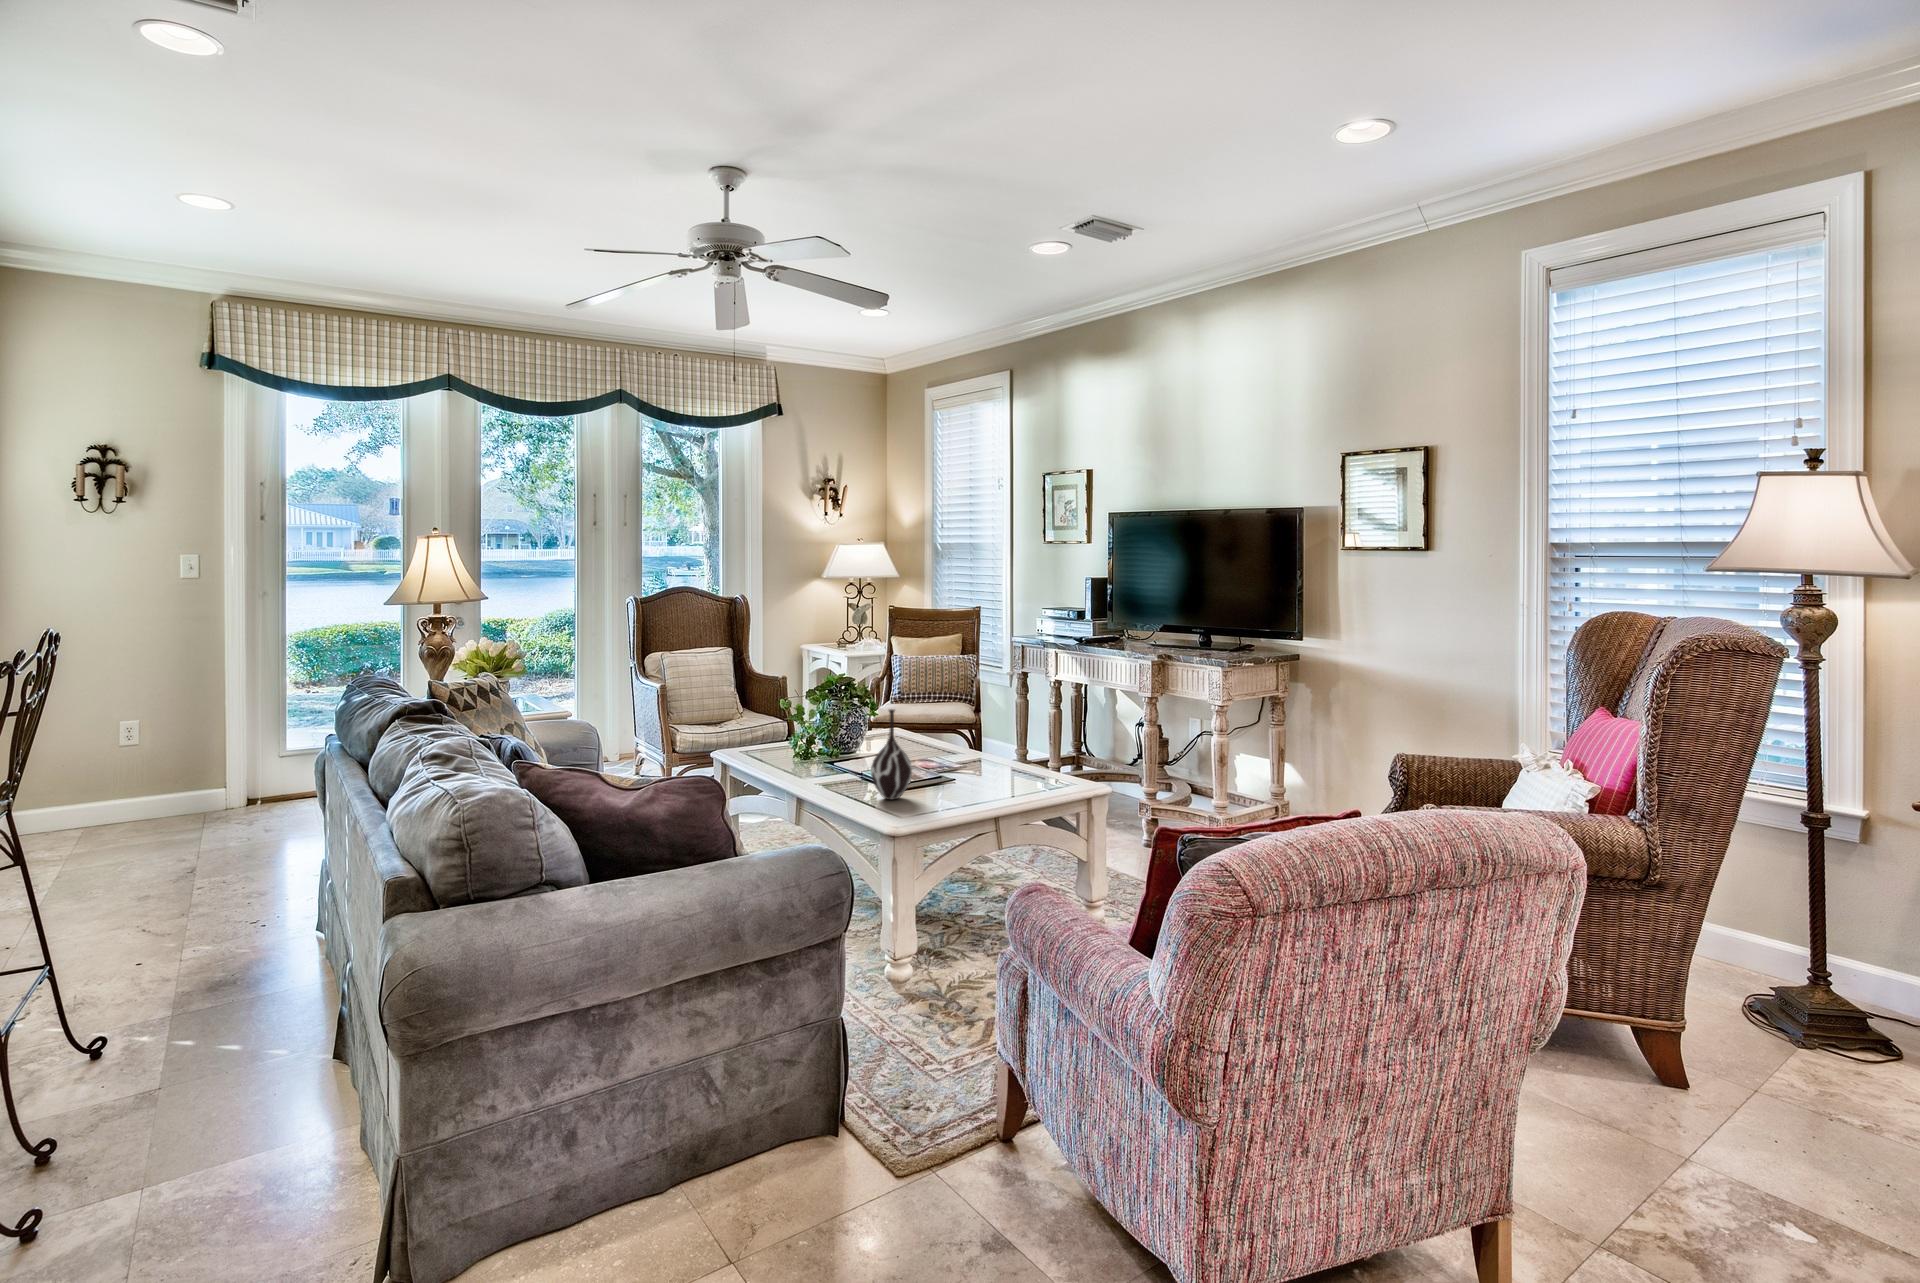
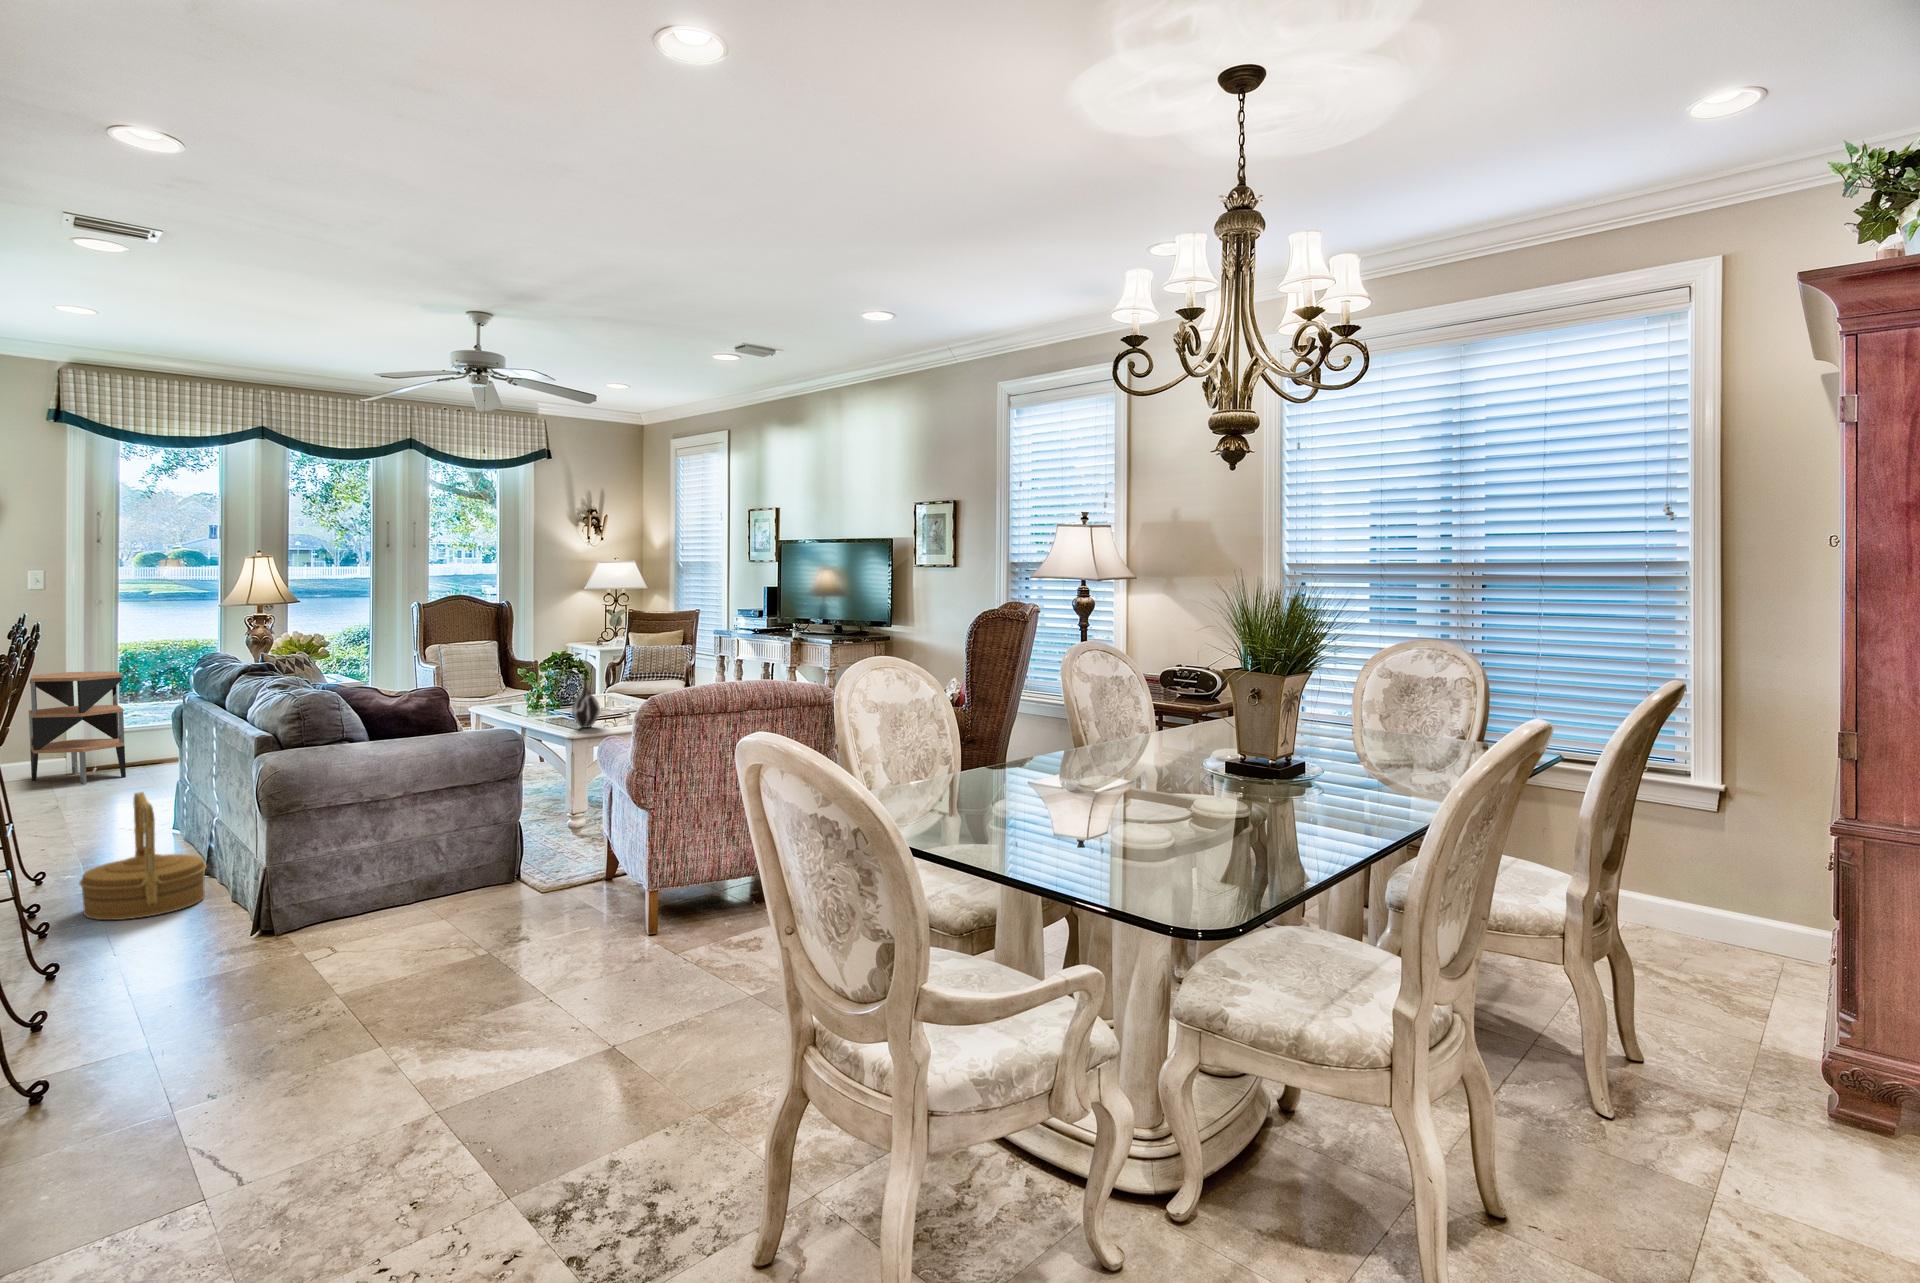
side table: none [172,684,288,832] -> present [29,671,126,784]
woven basket: none [117,930,329,1182] -> present [79,792,207,920]

